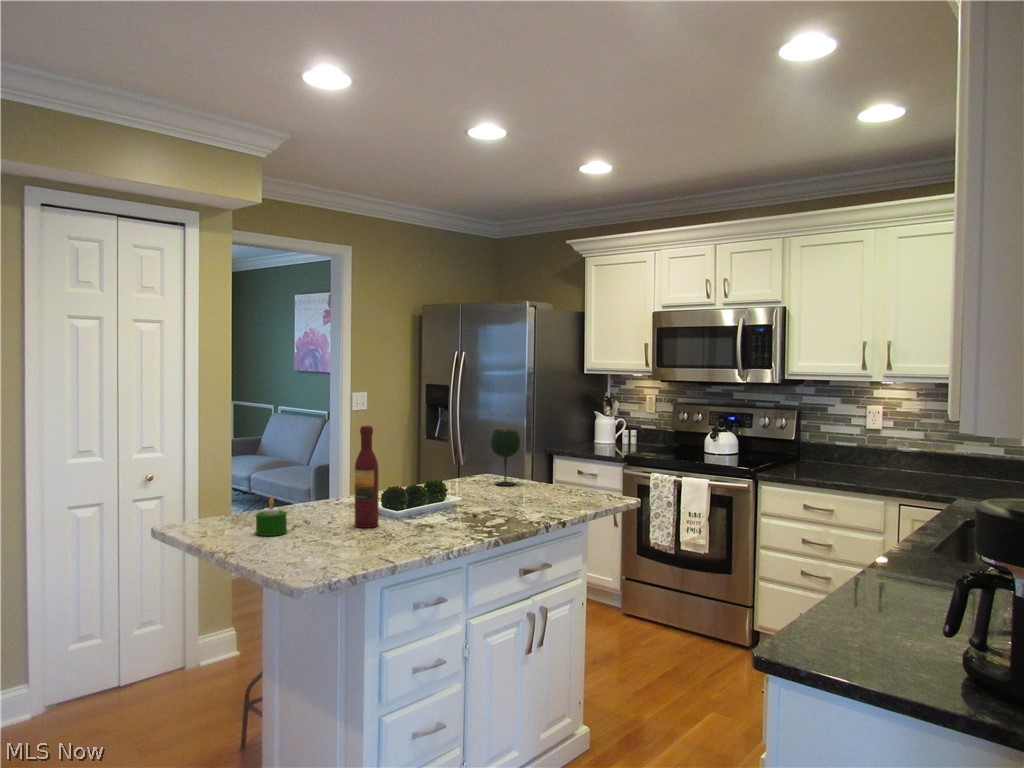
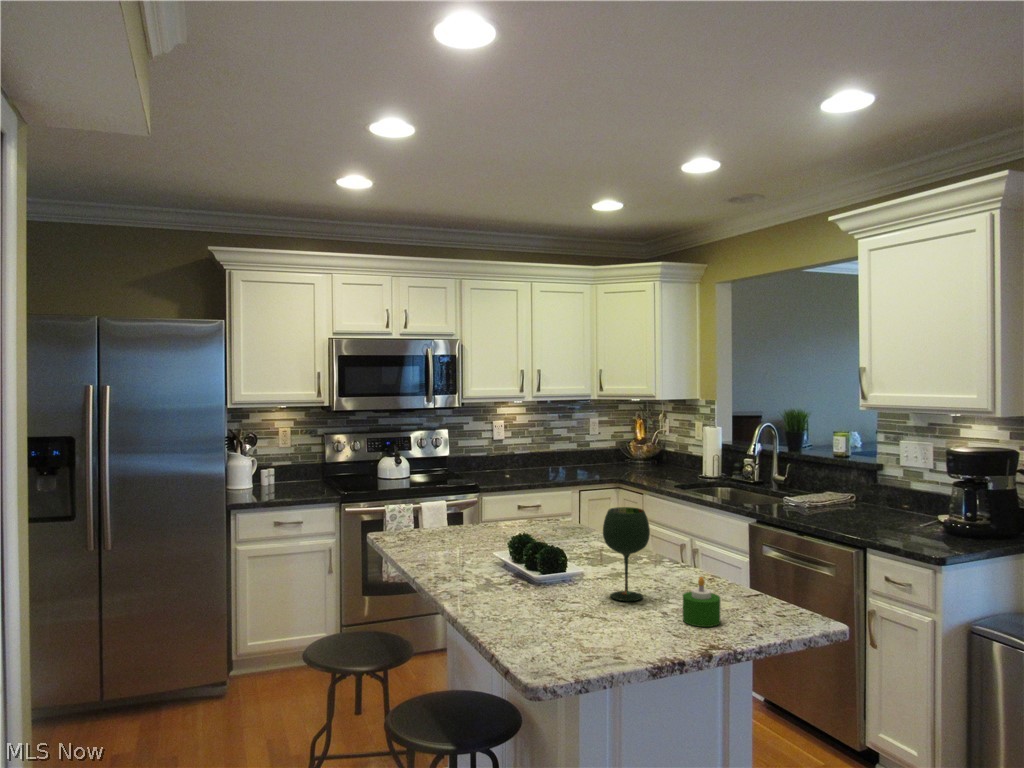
wine bottle: present [355,426,379,528] -> none [660,474,687,591]
wine glass: present [491,429,520,486] -> present [603,507,650,601]

